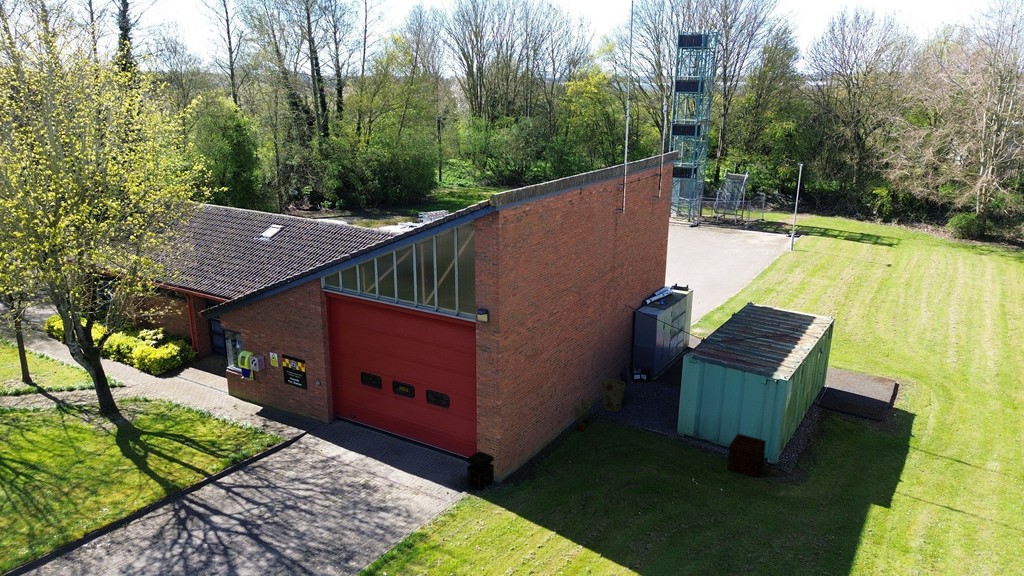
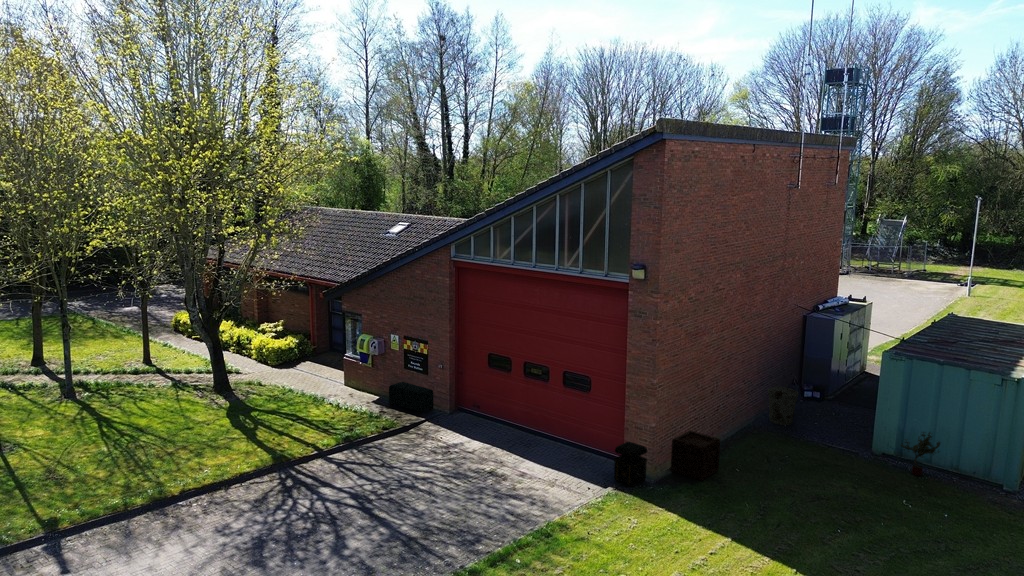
bench: none [271,395,314,426] -> present [389,382,434,414]
potted tree: present [572,398,591,431] -> present [901,432,940,476]
wooden crate: present [727,434,766,477] -> present [671,431,720,481]

